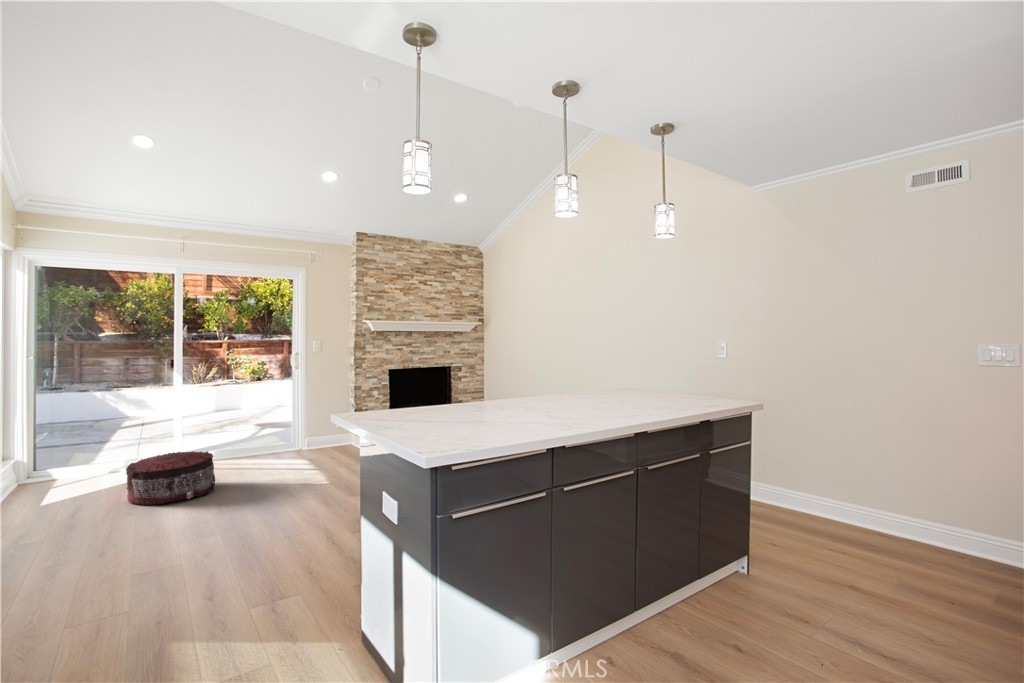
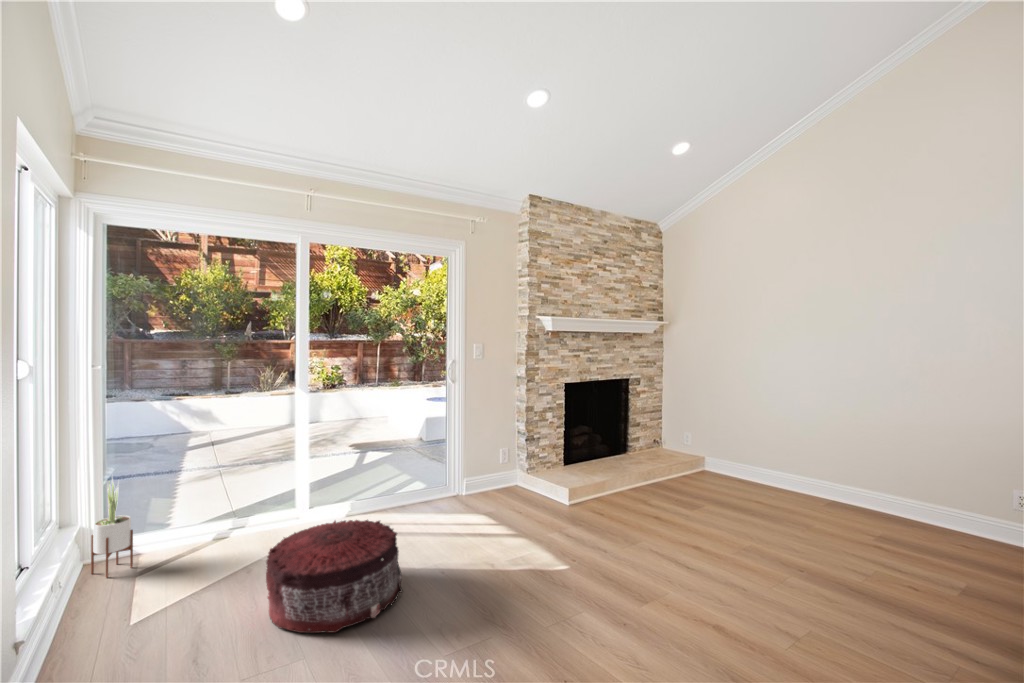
potted plant: none [23,425,51,488] -> present [91,479,133,578]

